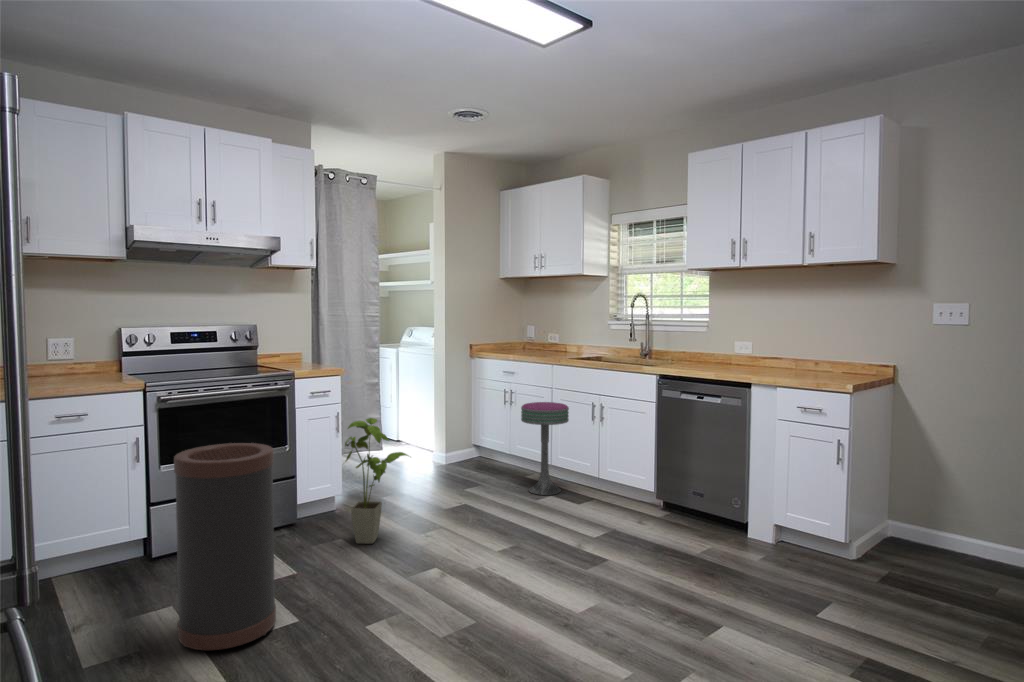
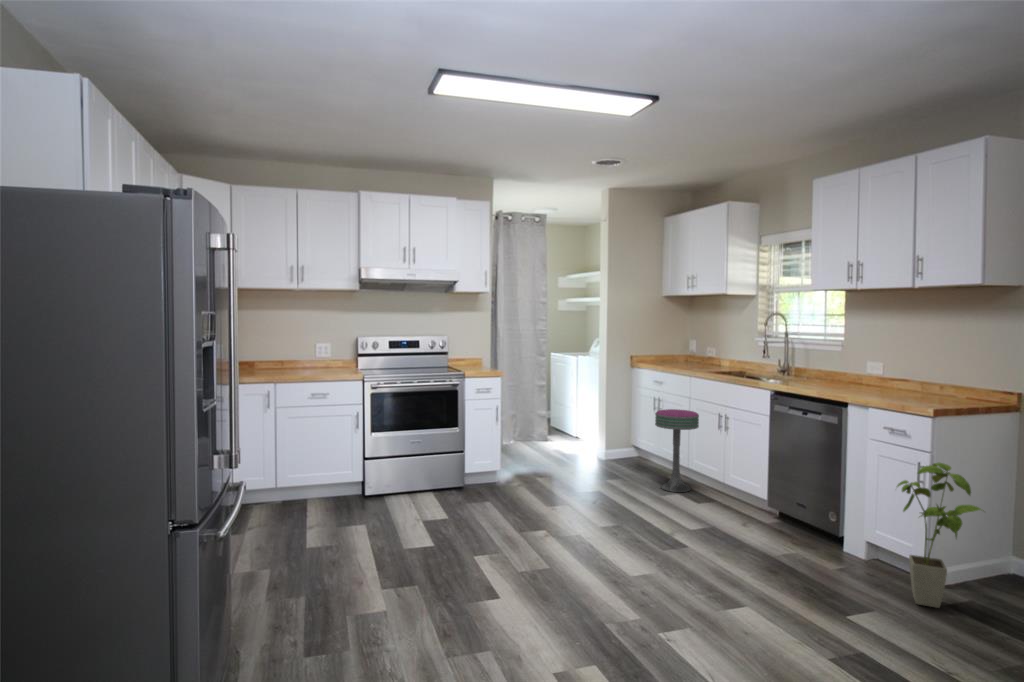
house plant: present [345,418,408,544] -> present [897,463,984,608]
trash can: present [174,443,276,650] -> none [357,419,419,553]

